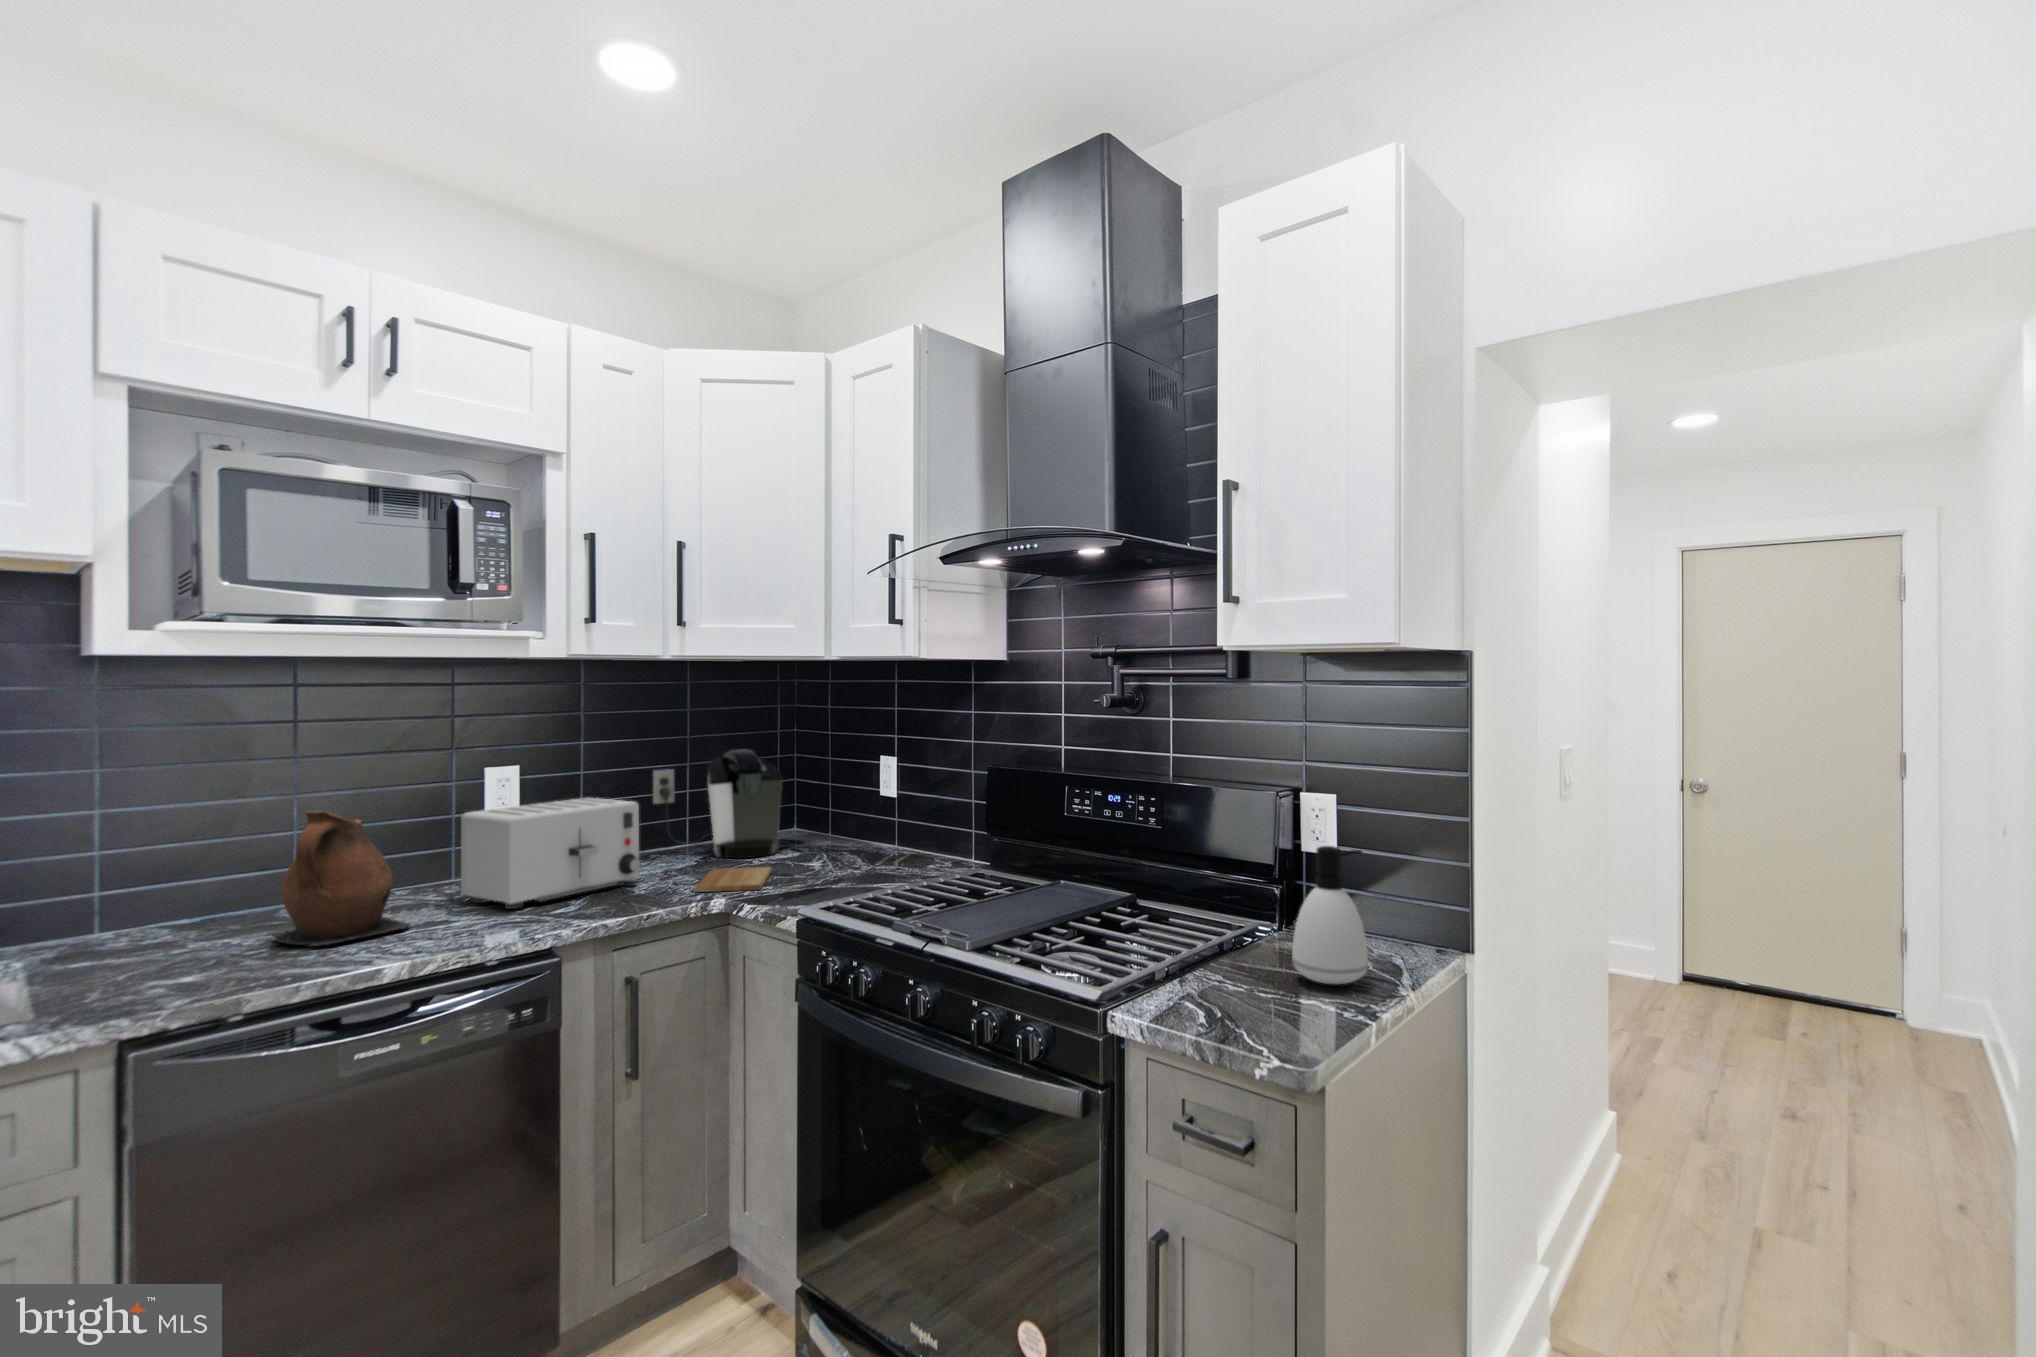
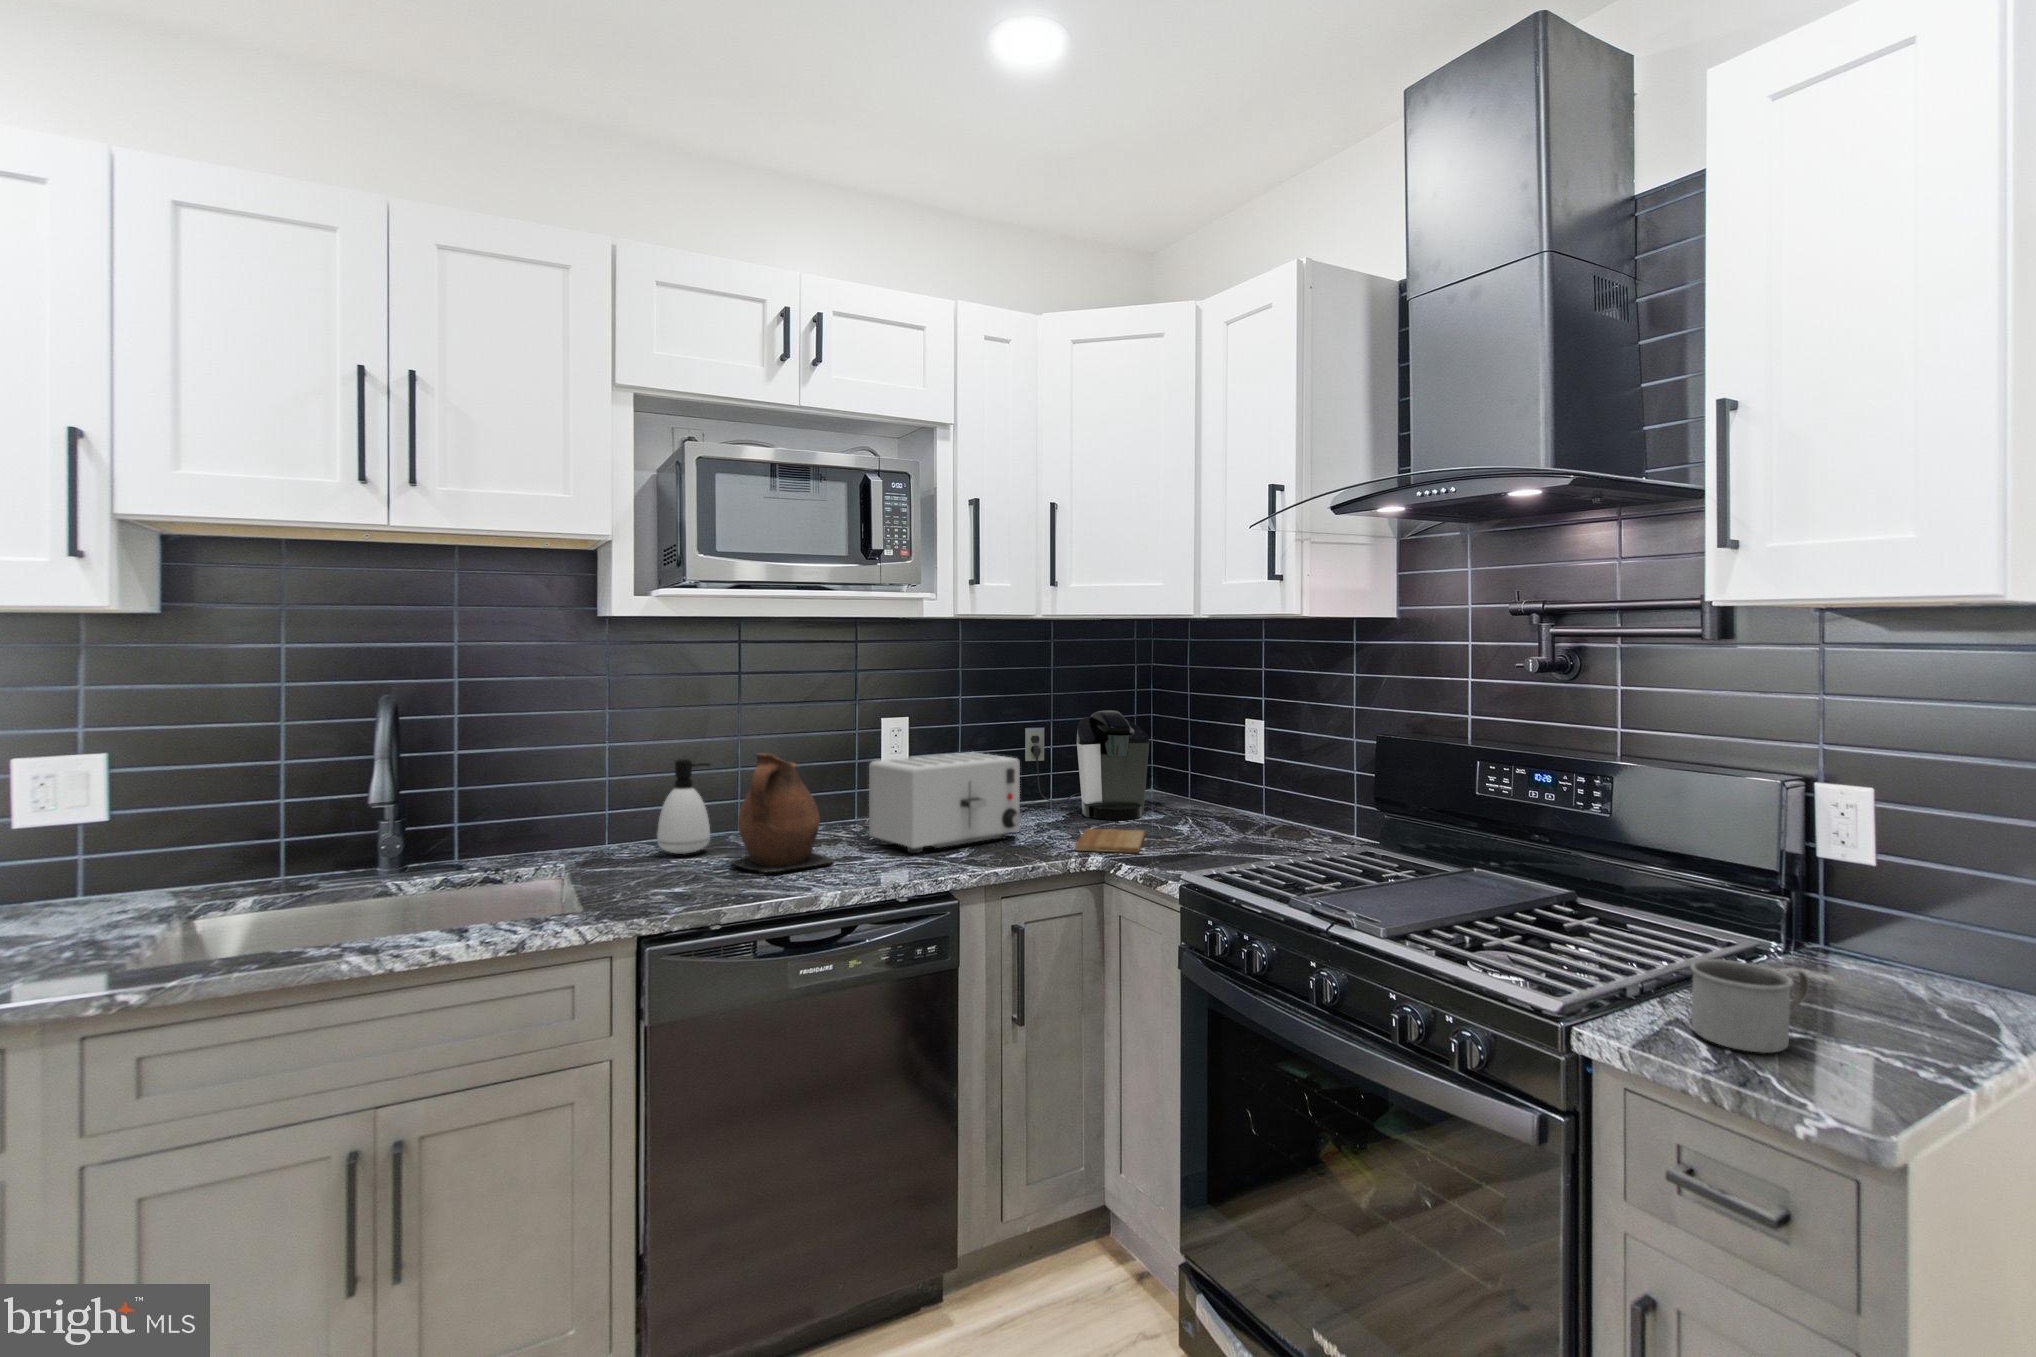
soap dispenser: present [1292,846,1368,984] -> present [657,759,710,854]
mug: none [1196,941,1280,1015] -> present [1690,959,1809,1053]

